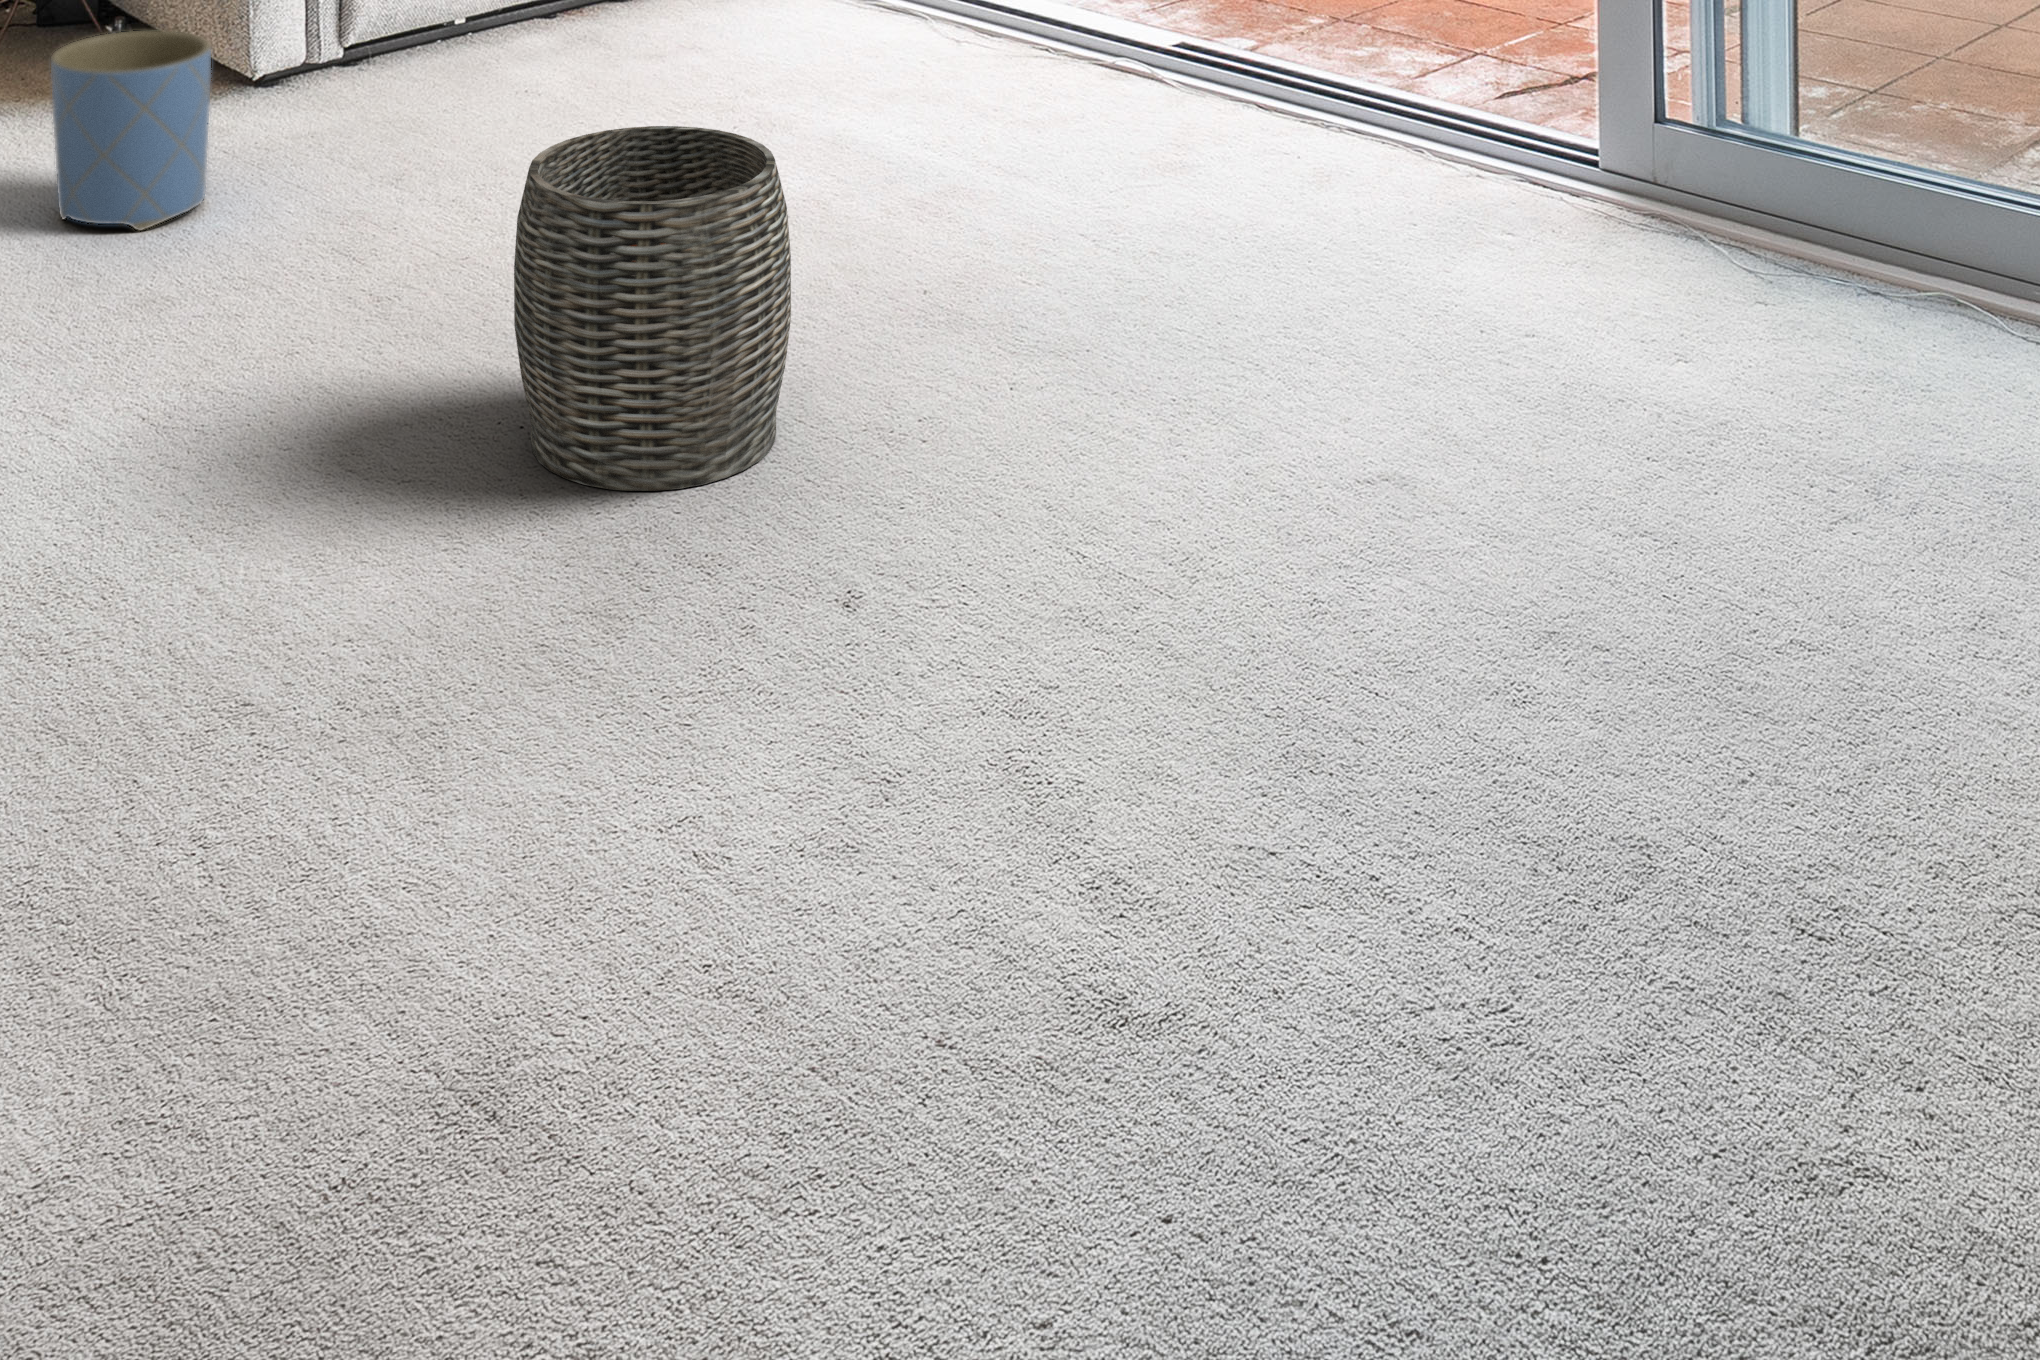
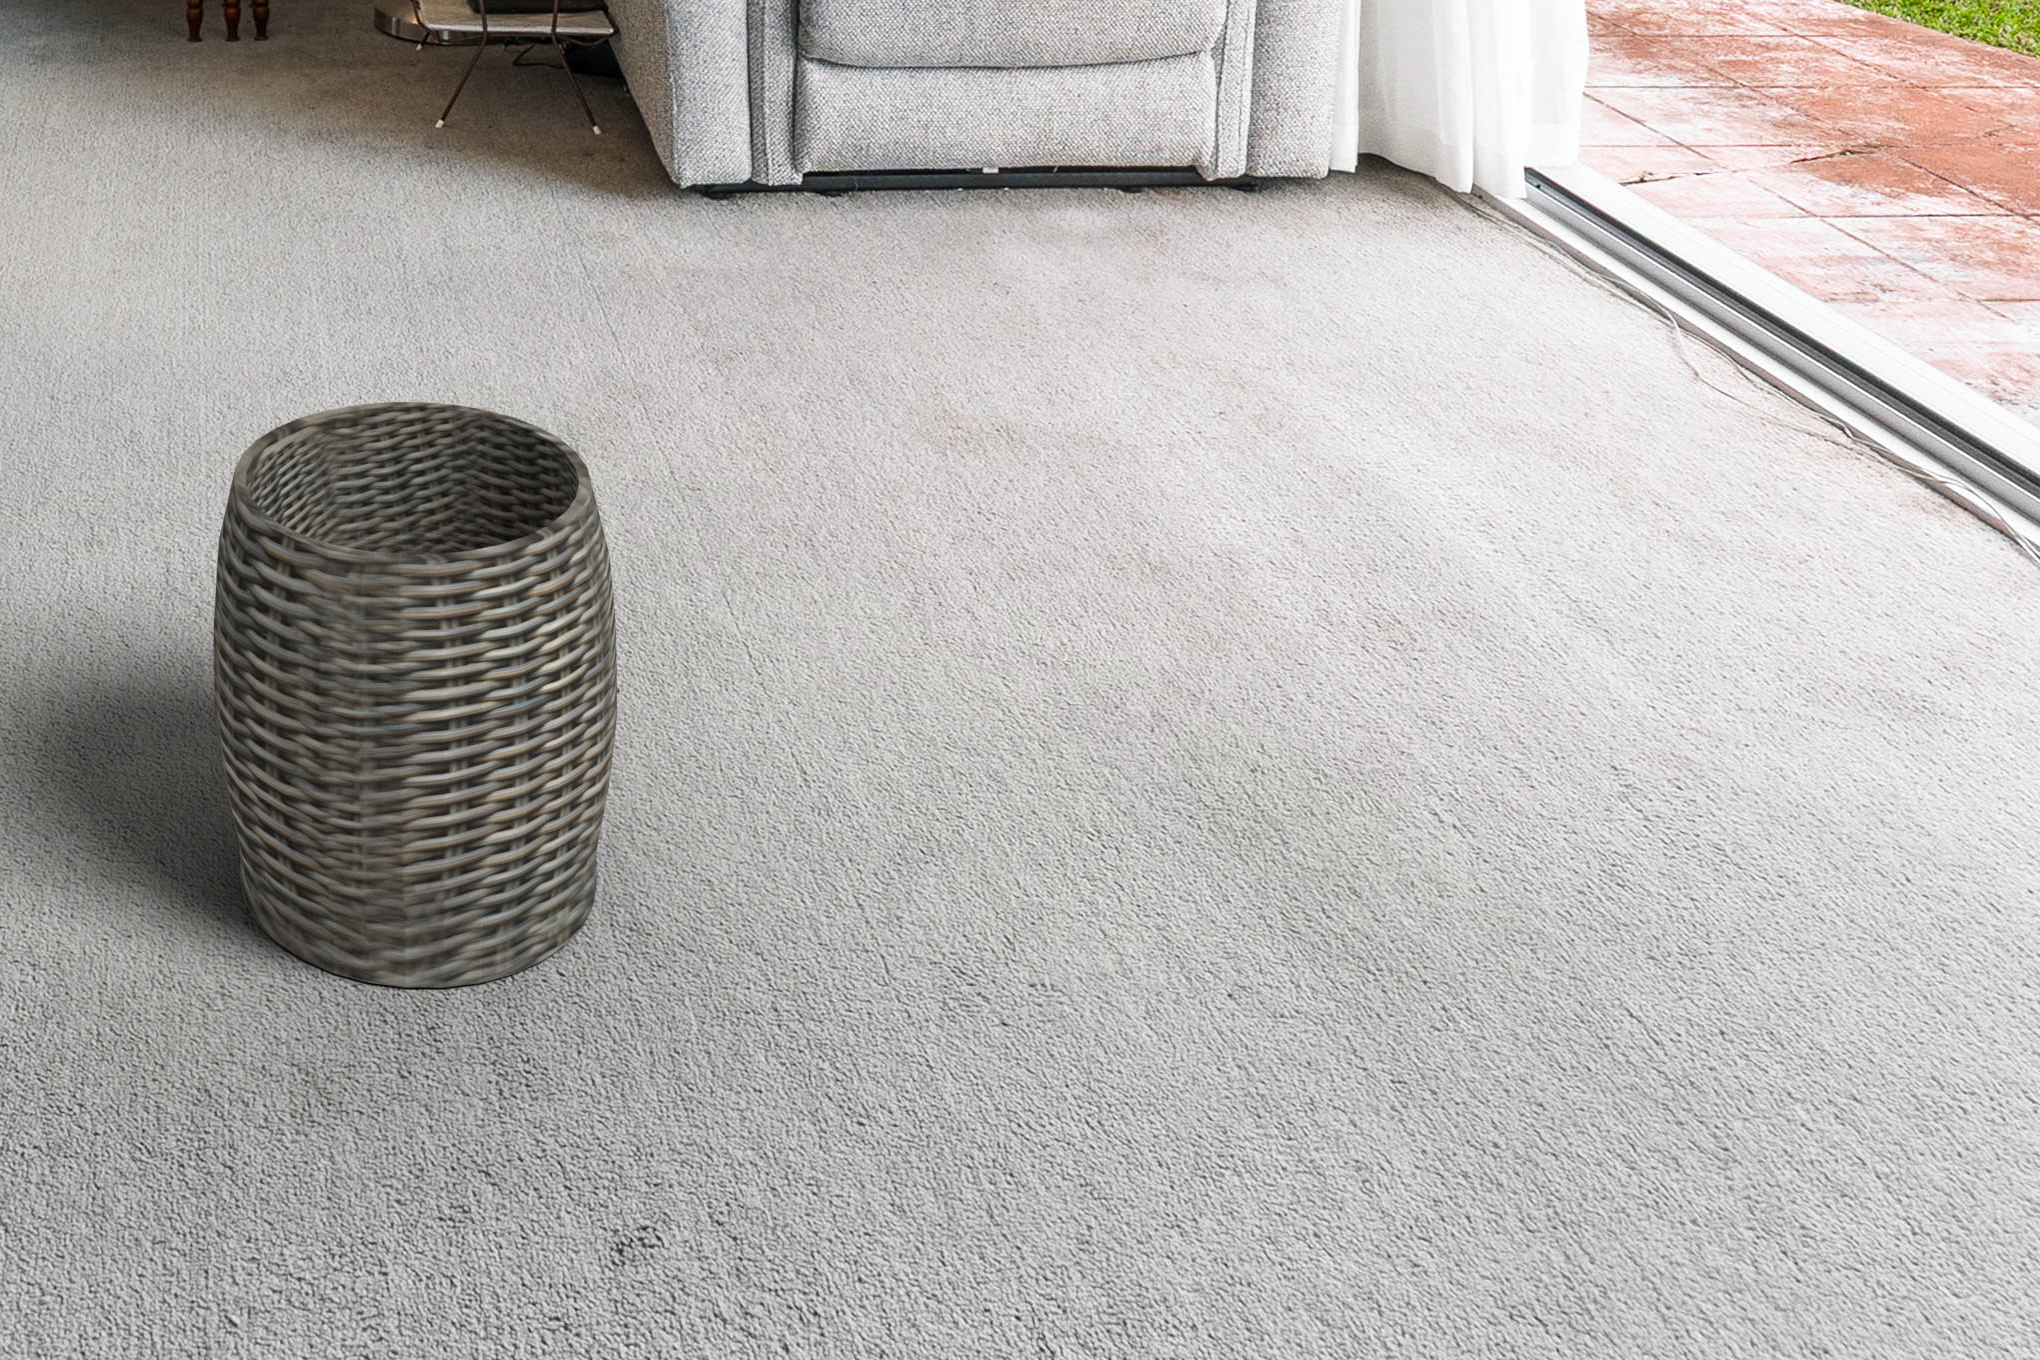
planter: present [51,31,211,230] -> none [266,108,446,350]

